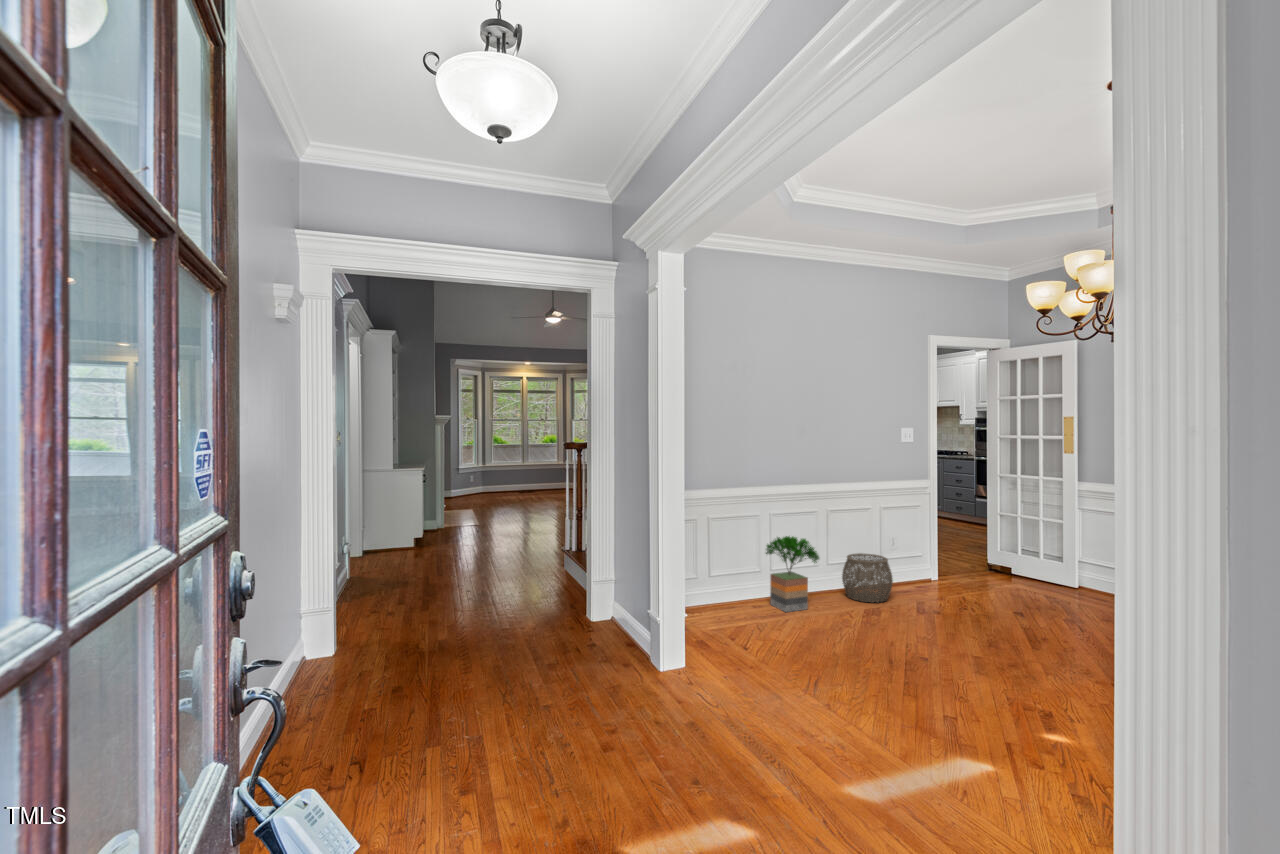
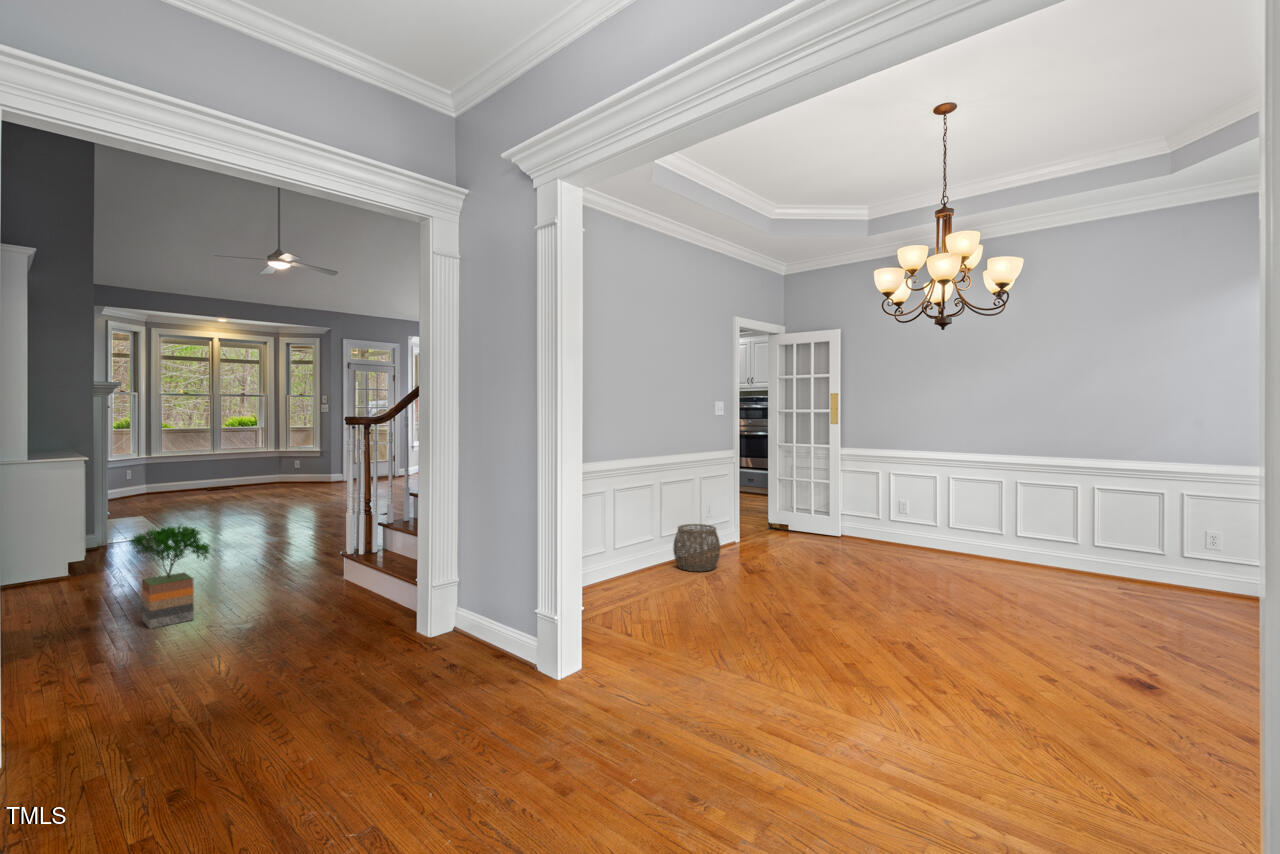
potted tree: present [766,536,819,612] -> present [129,526,210,629]

